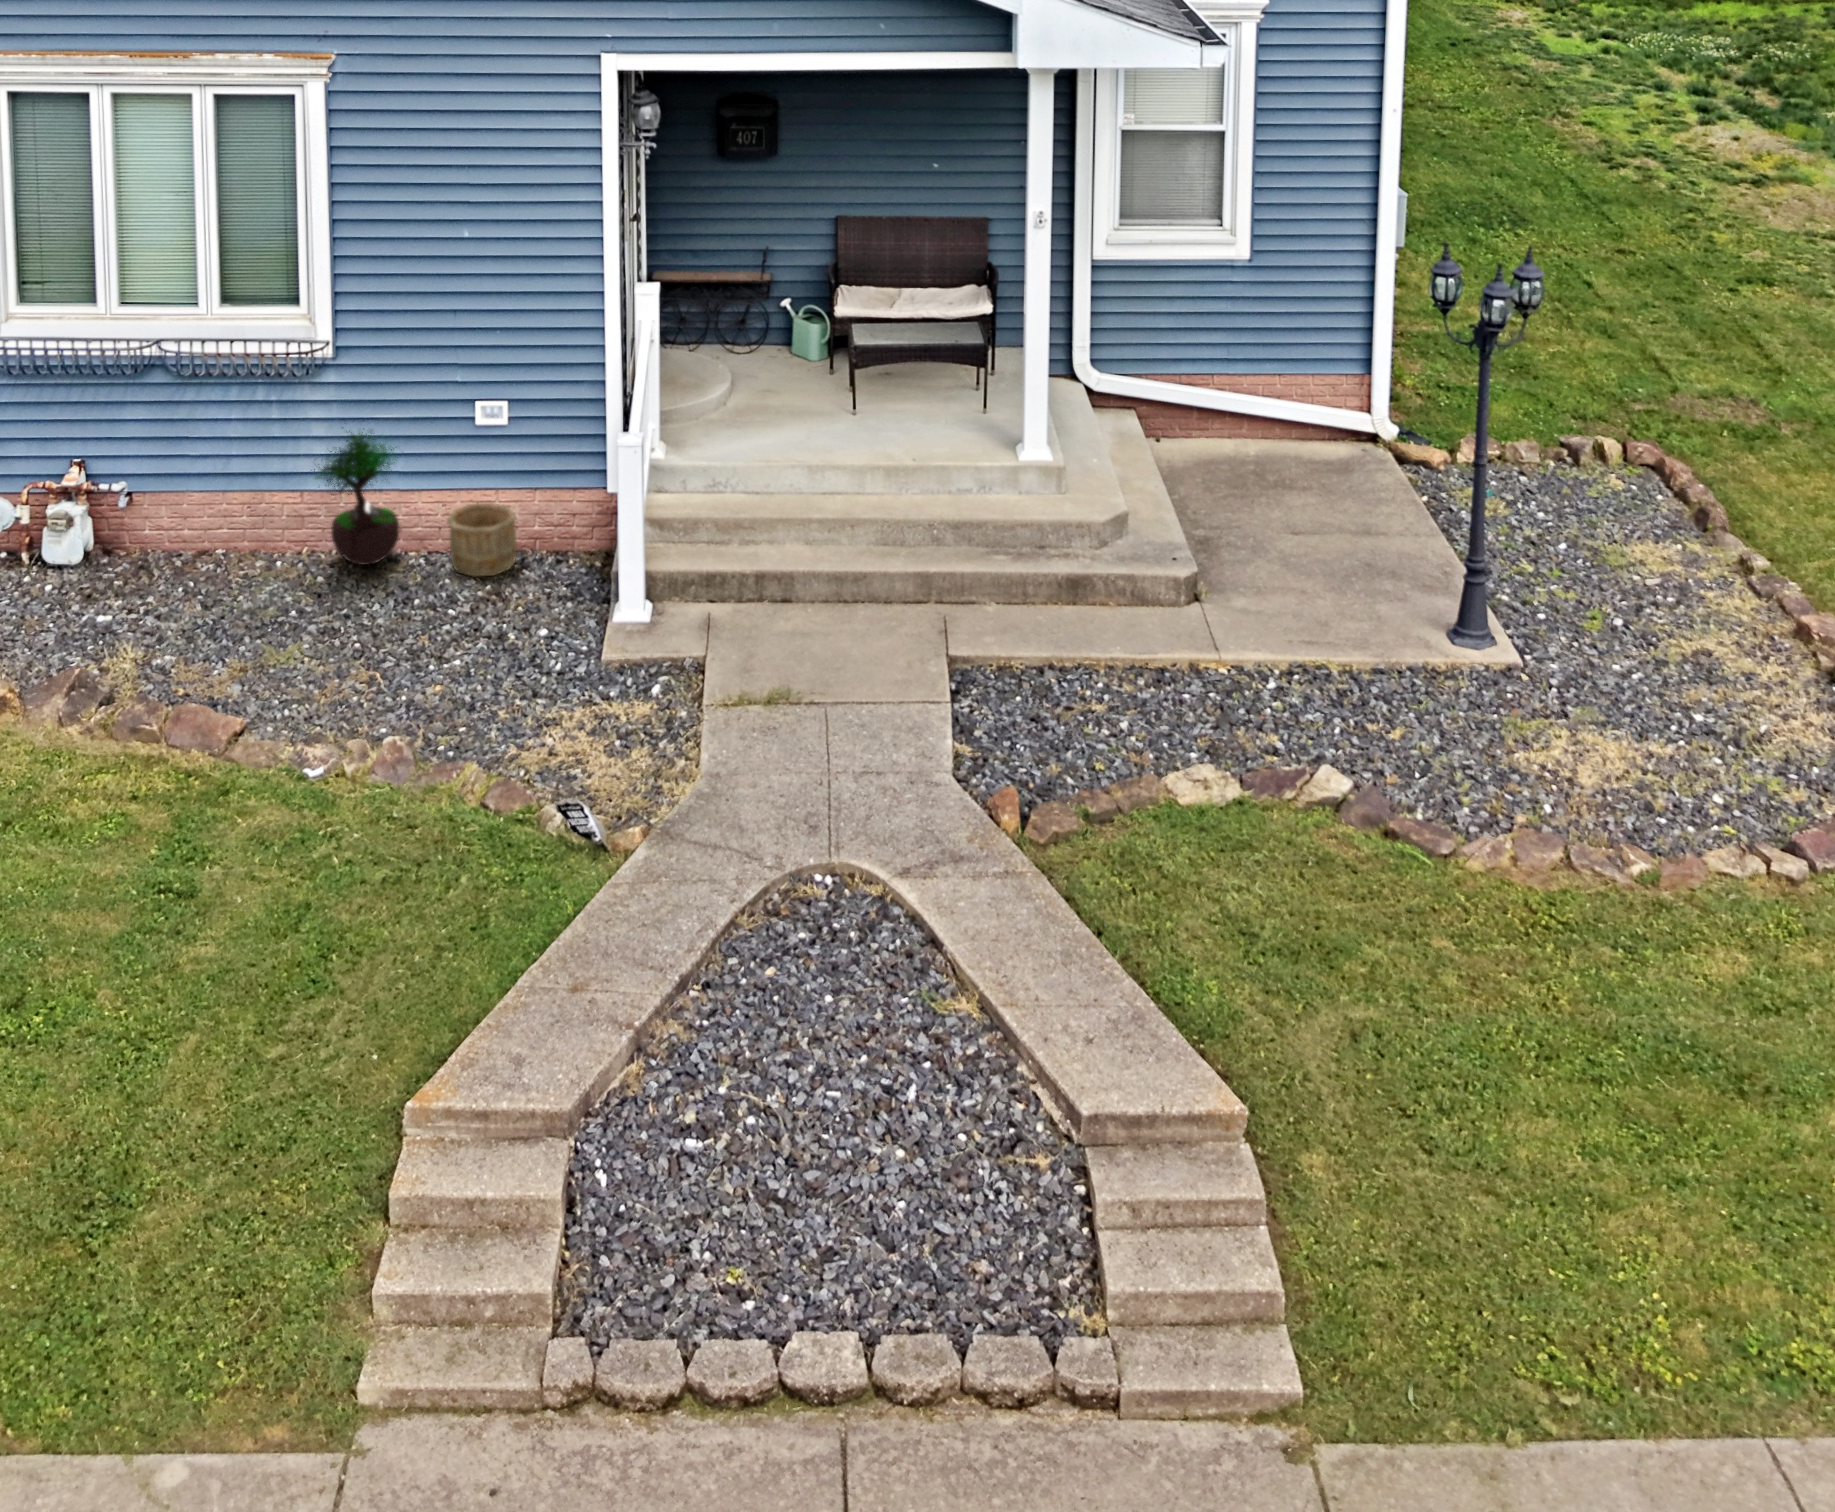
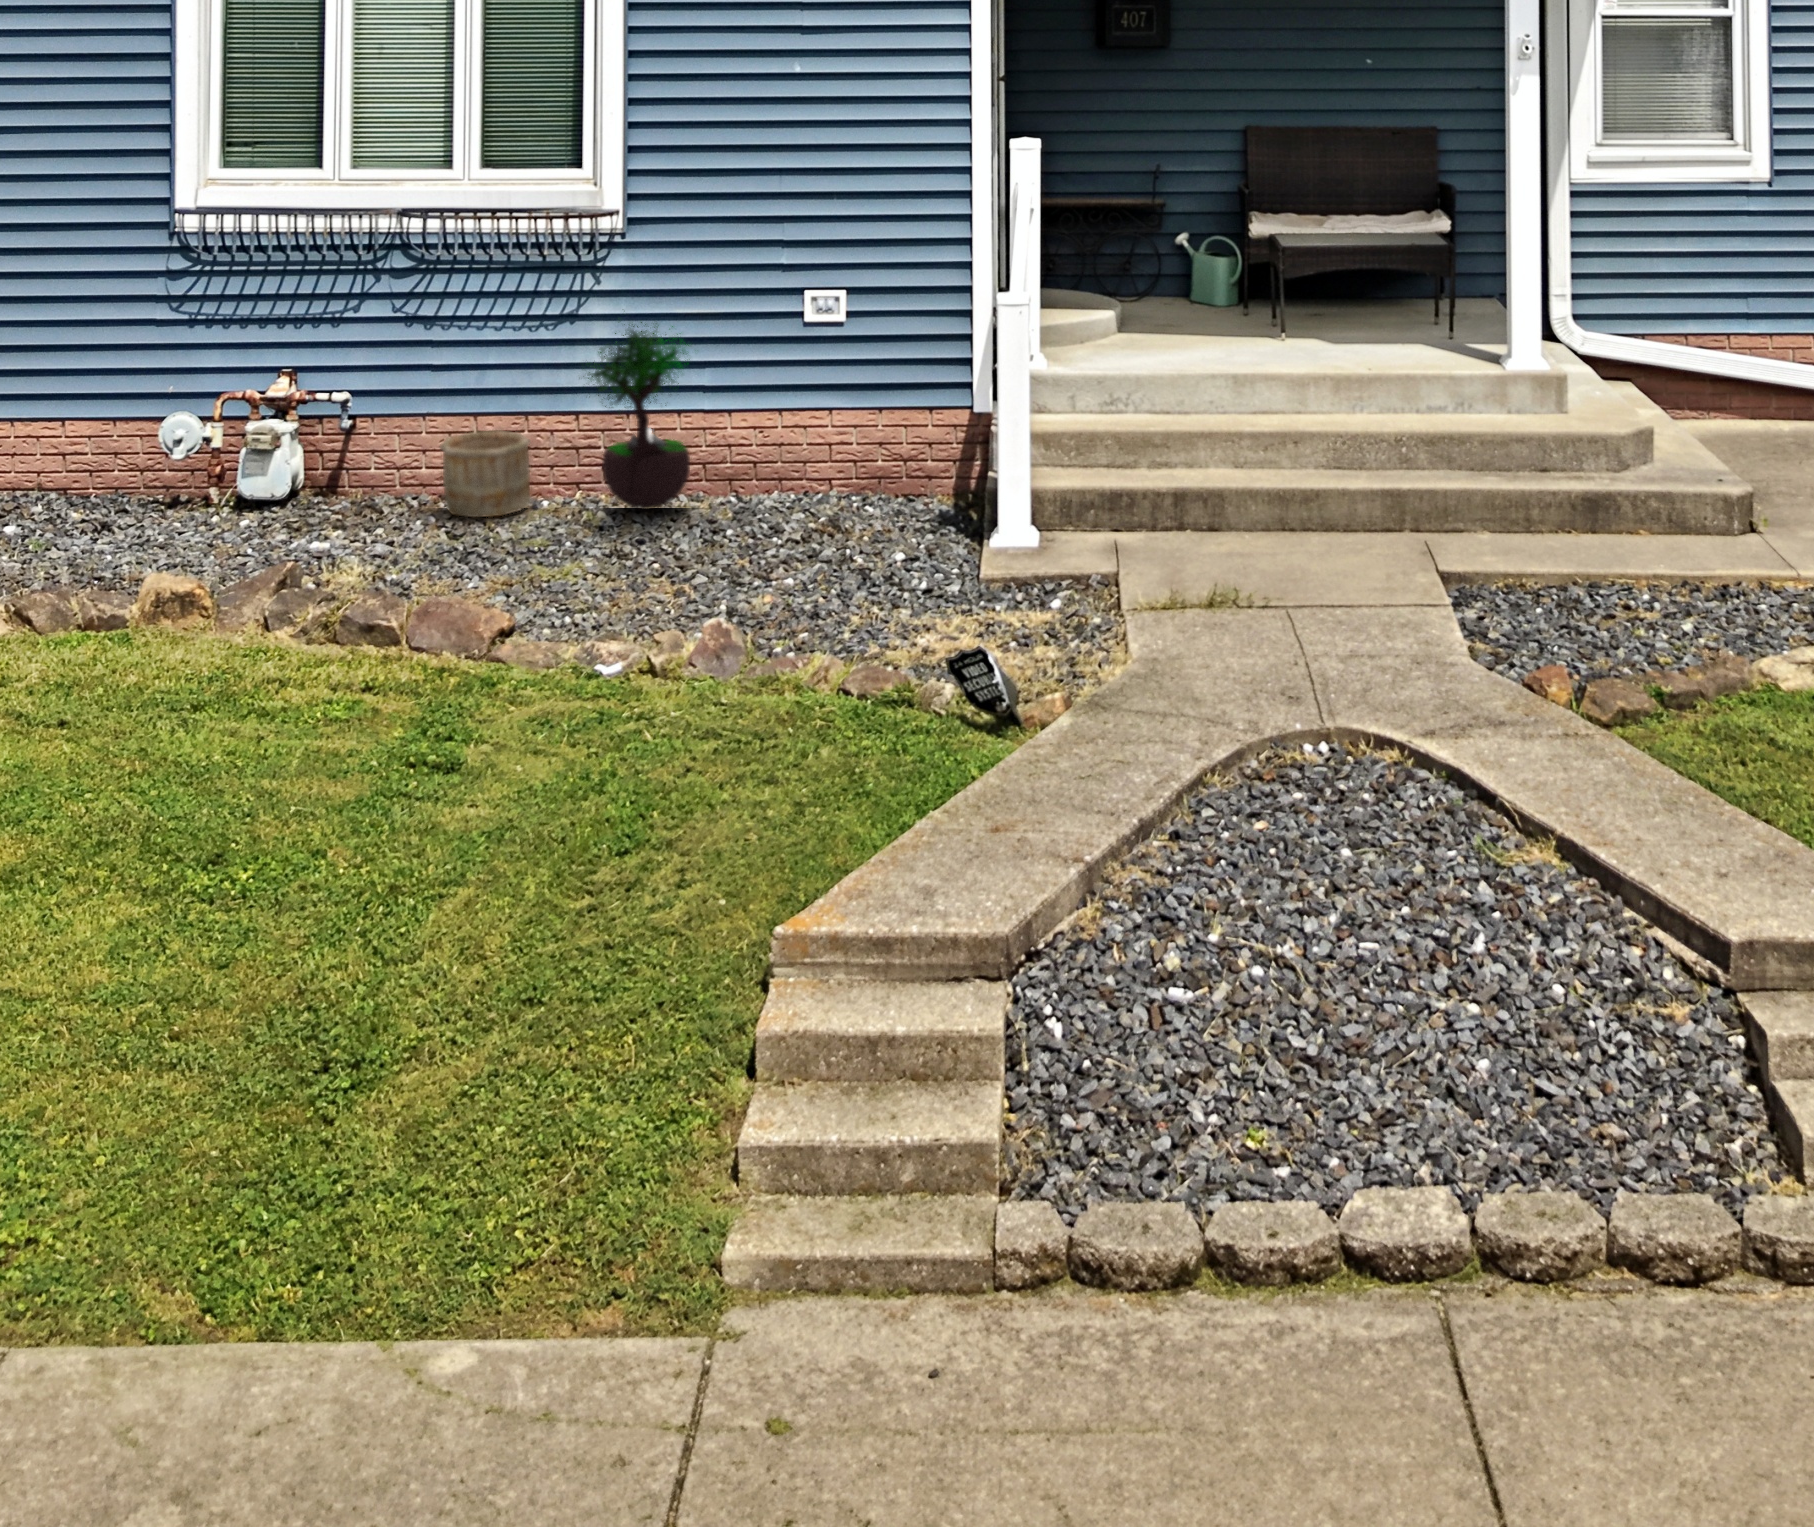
wooden bucket: present [447,503,517,576] -> present [440,430,530,517]

